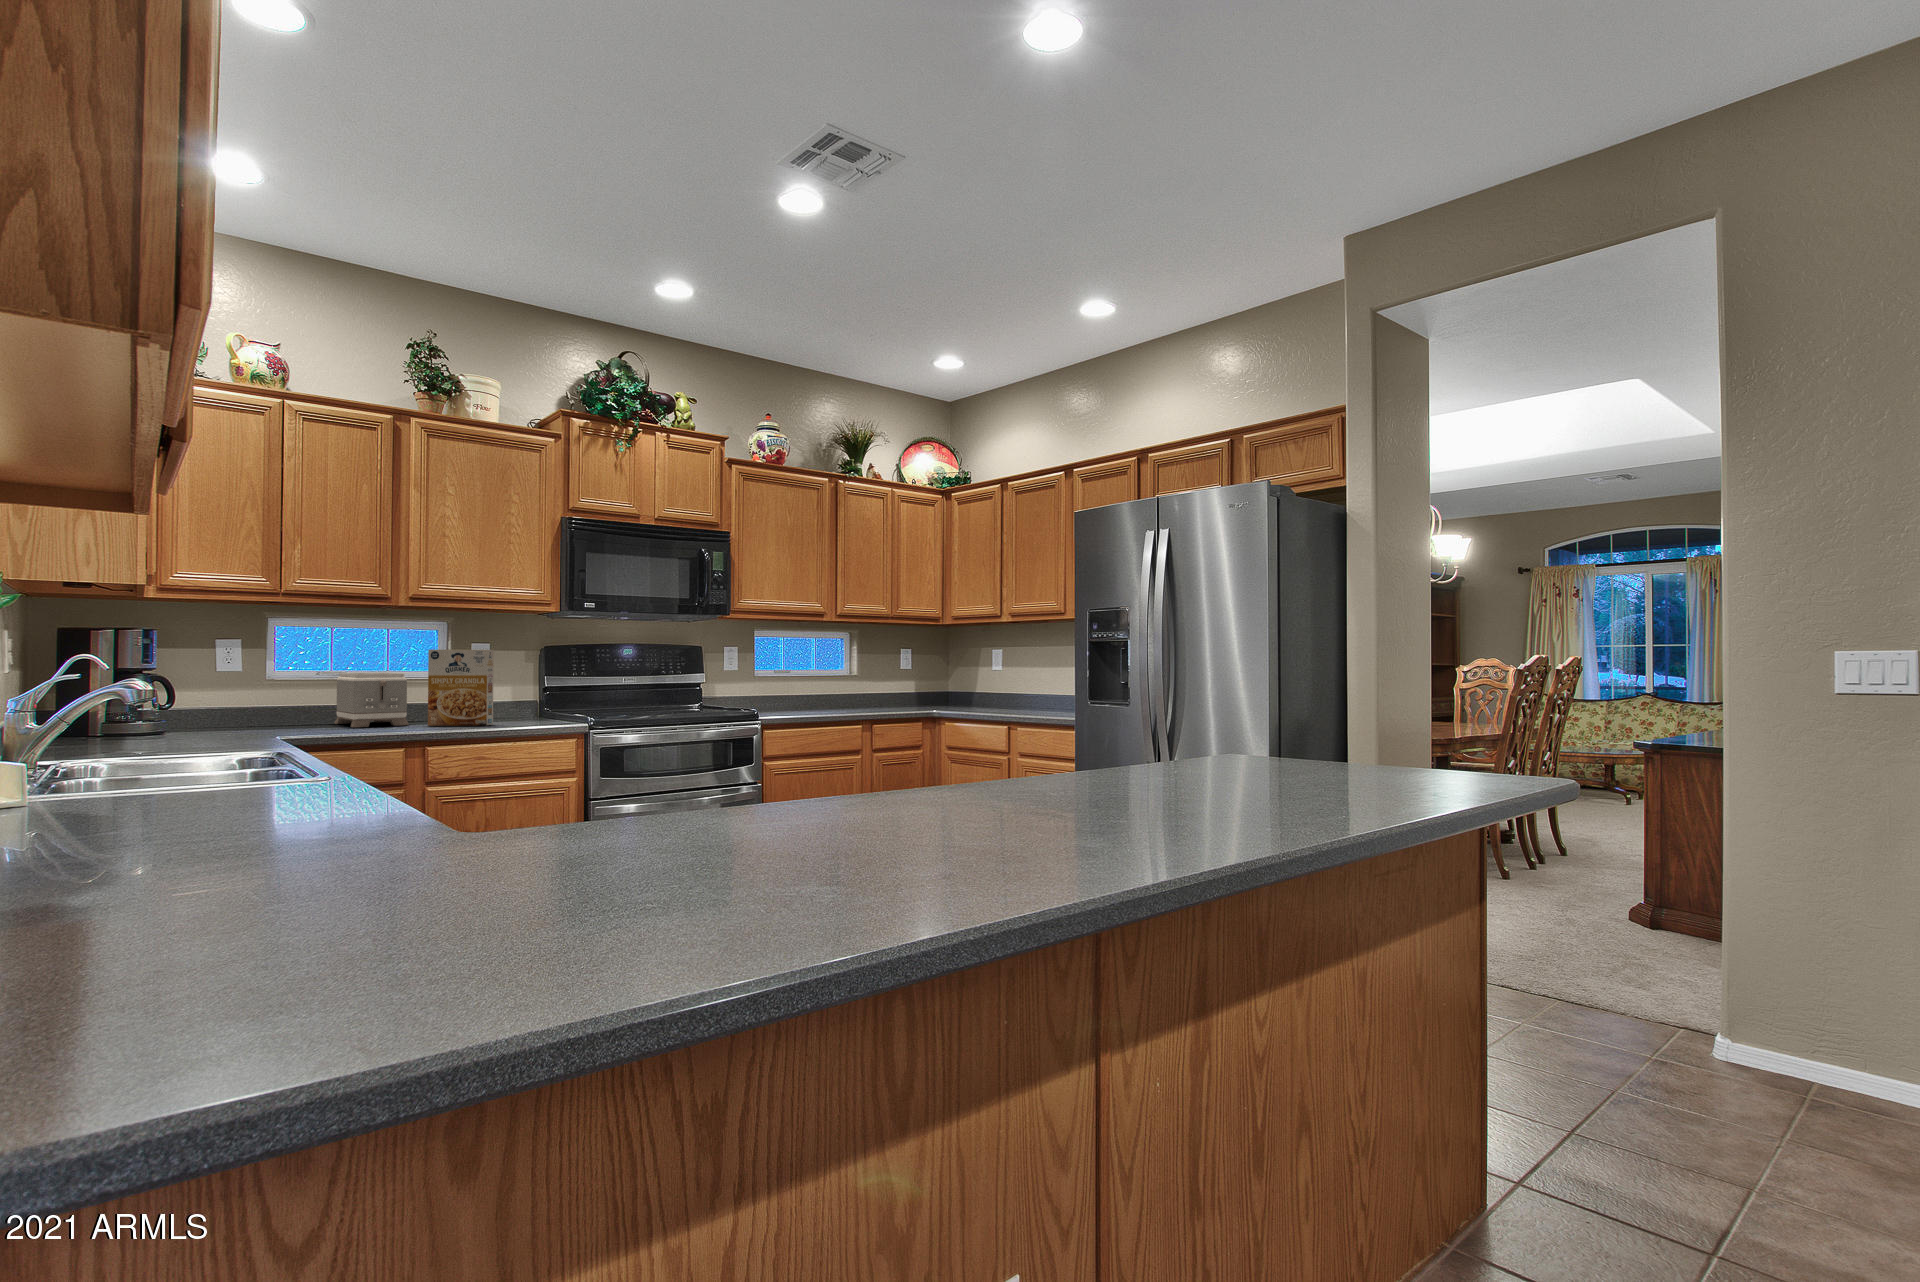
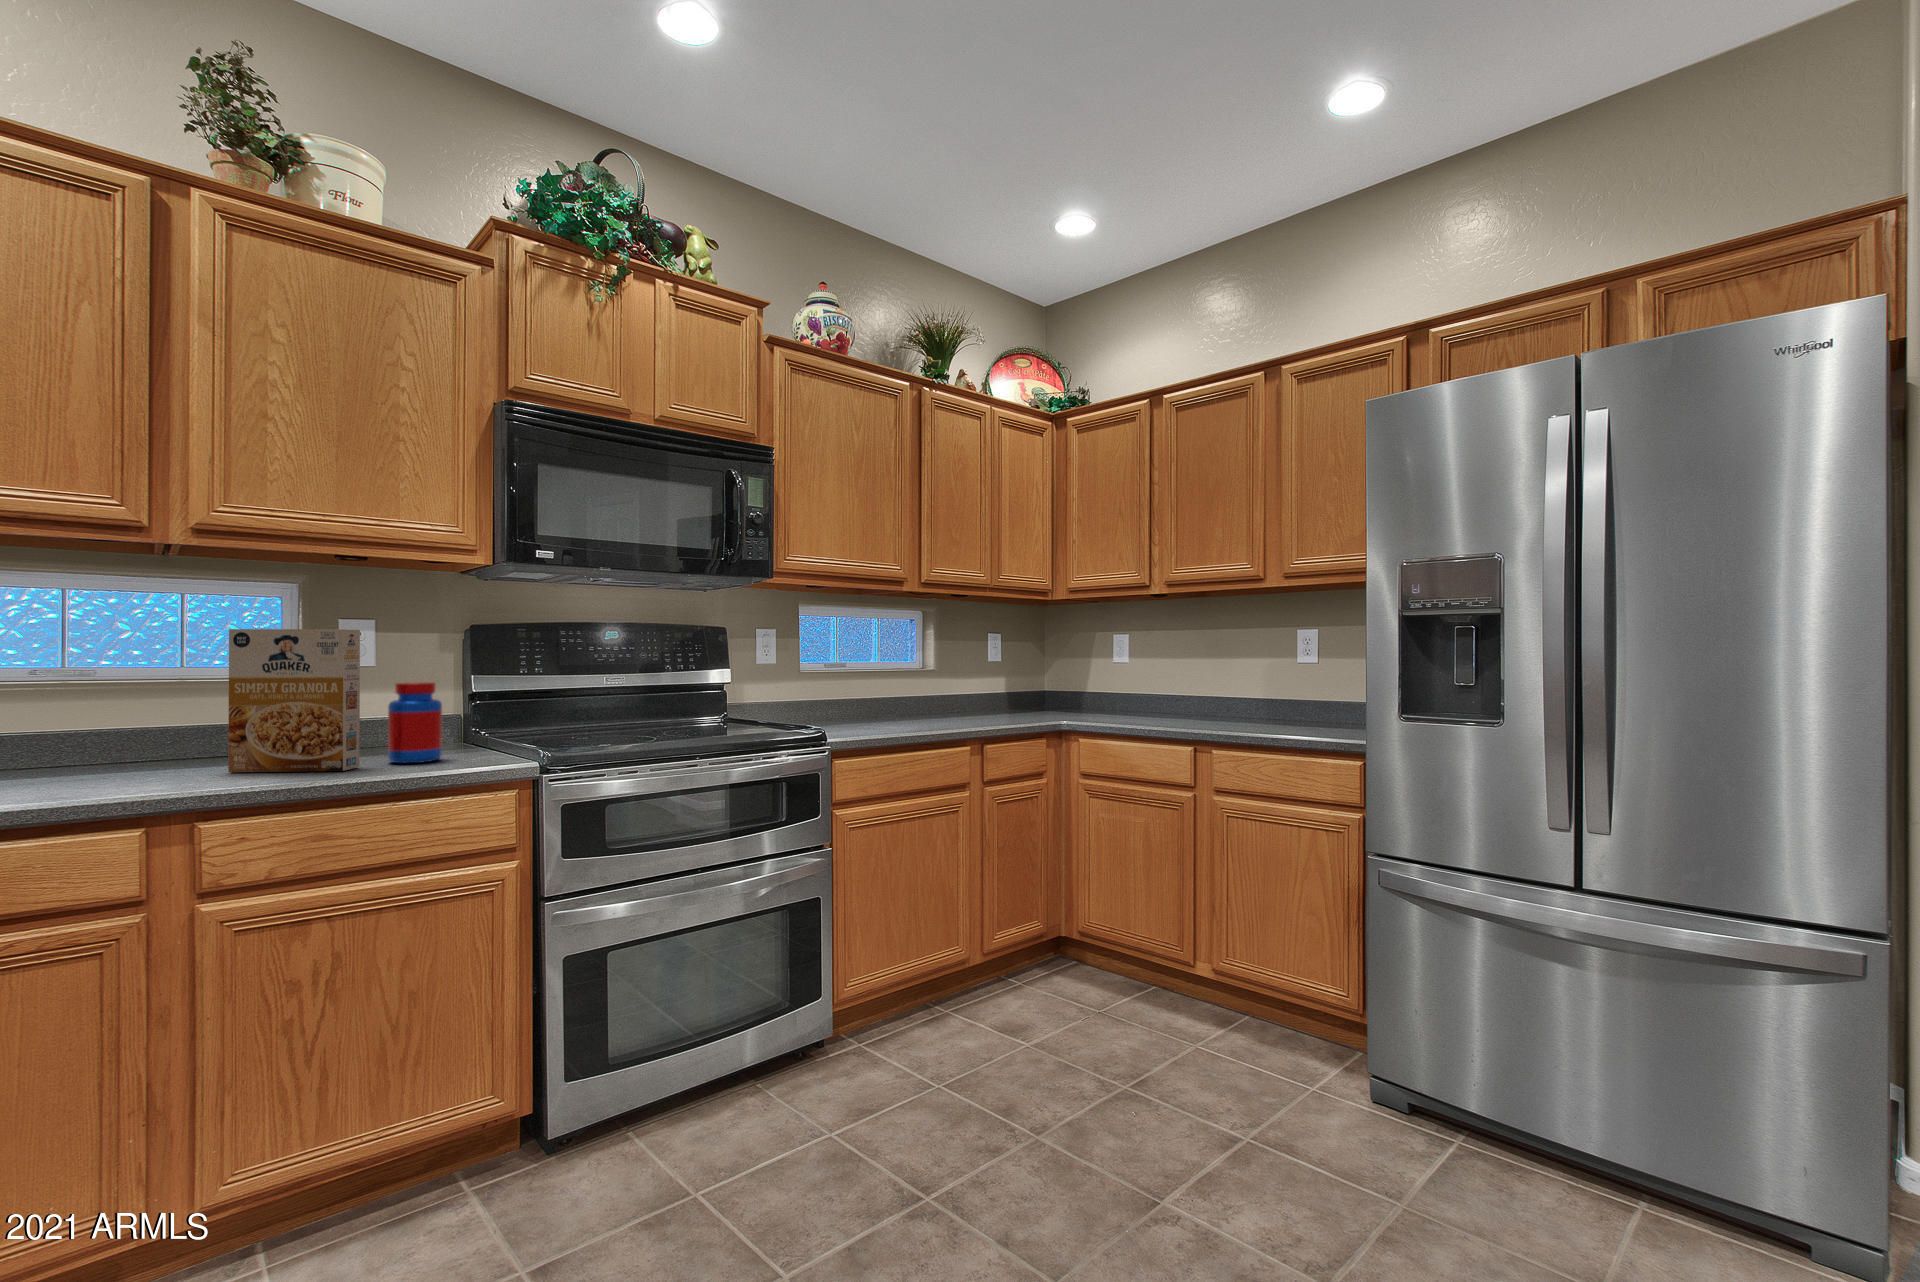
toaster: present [335,673,409,727] -> none [61,671,194,780]
jar: none [506,679,534,723] -> present [388,682,442,763]

